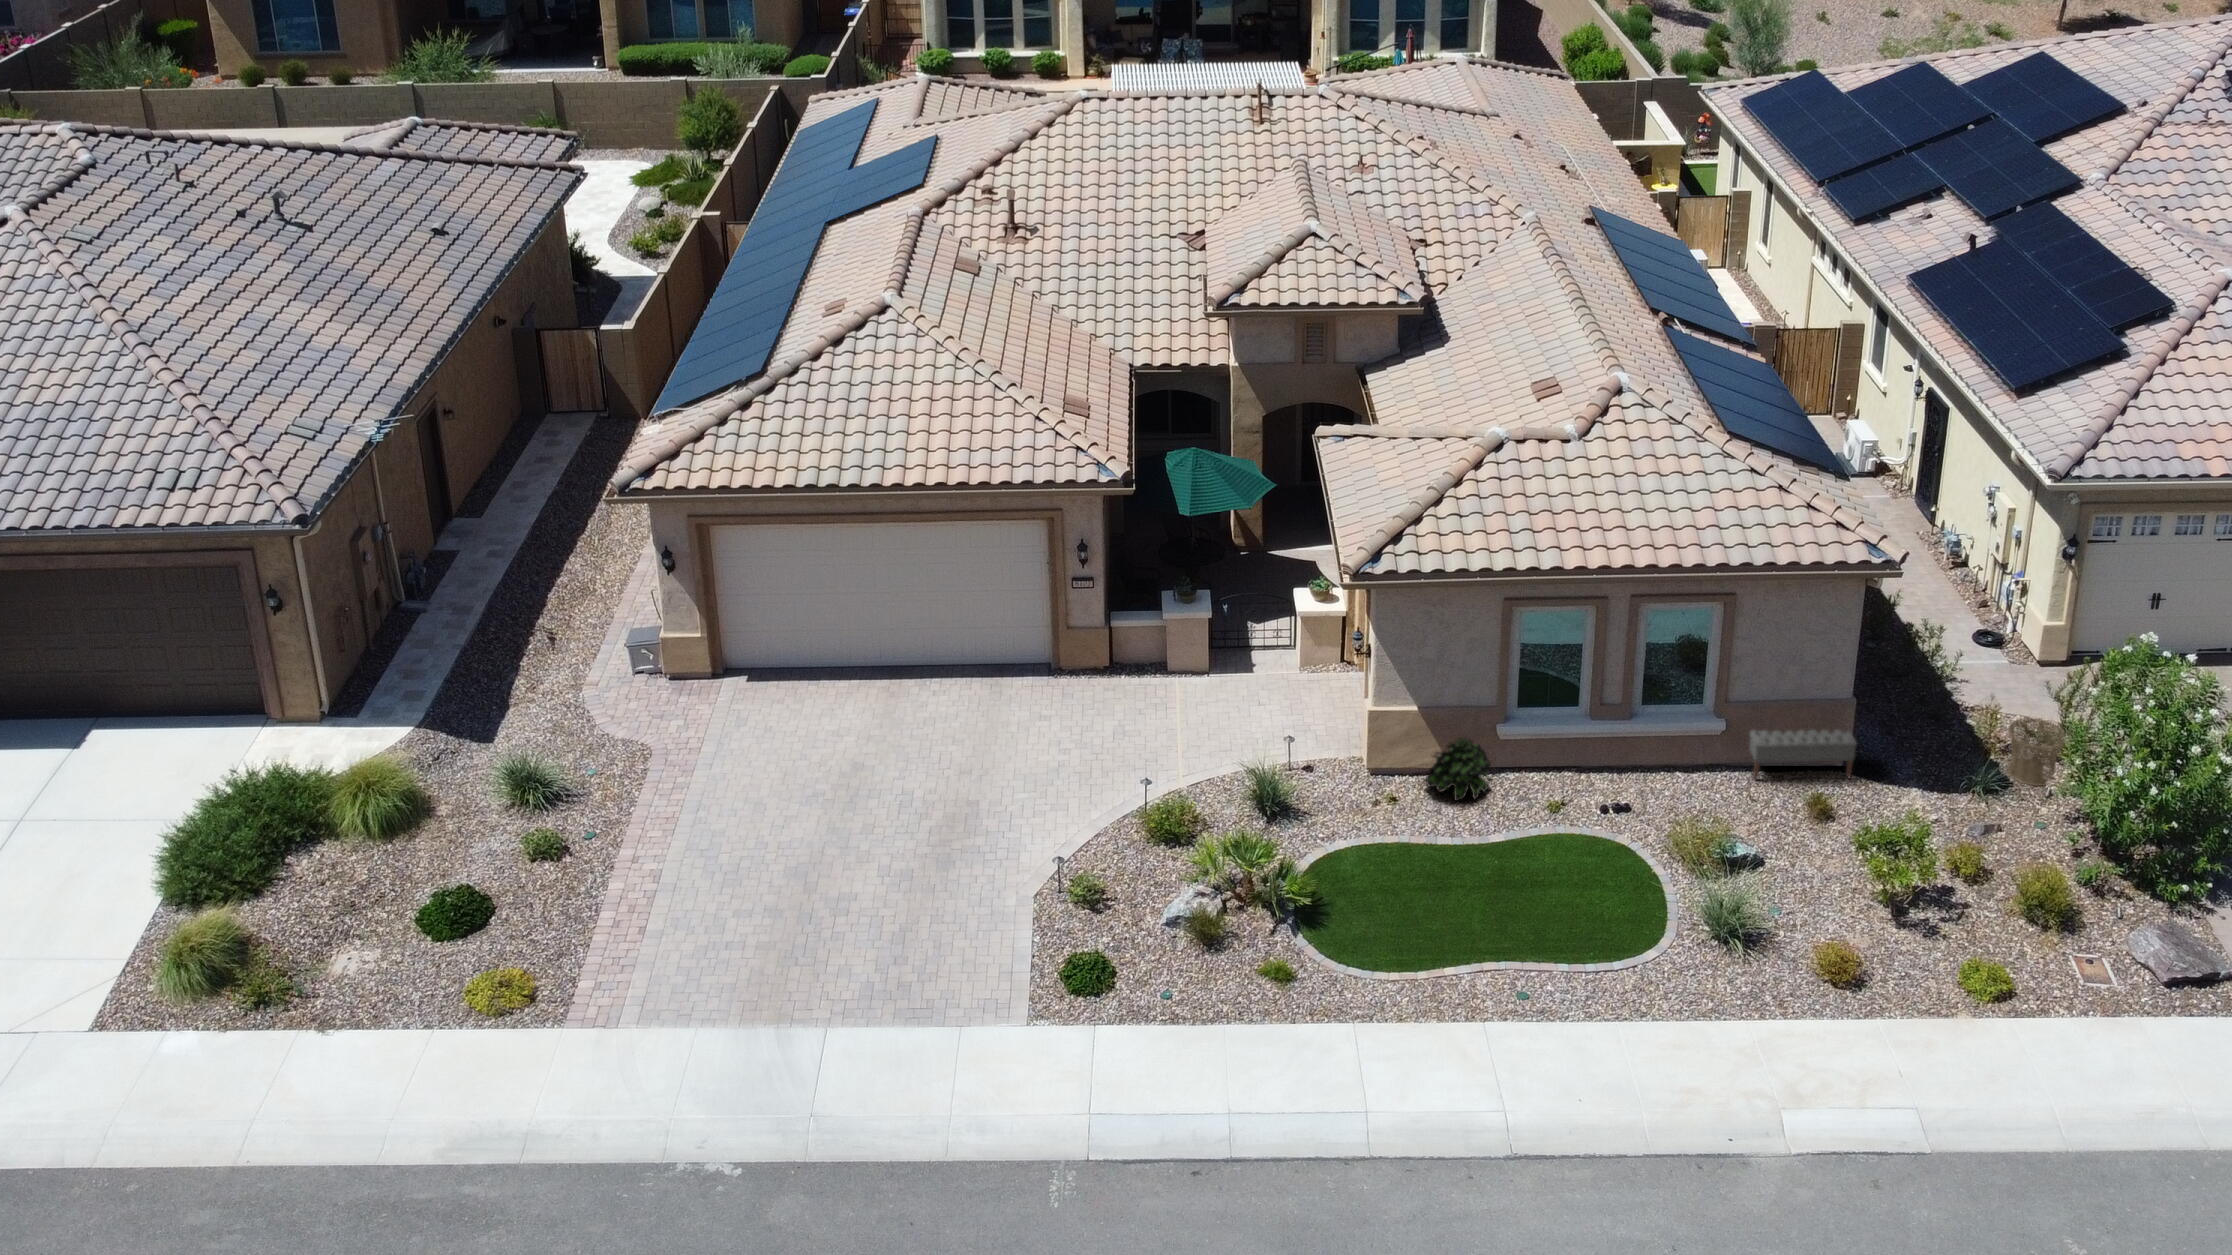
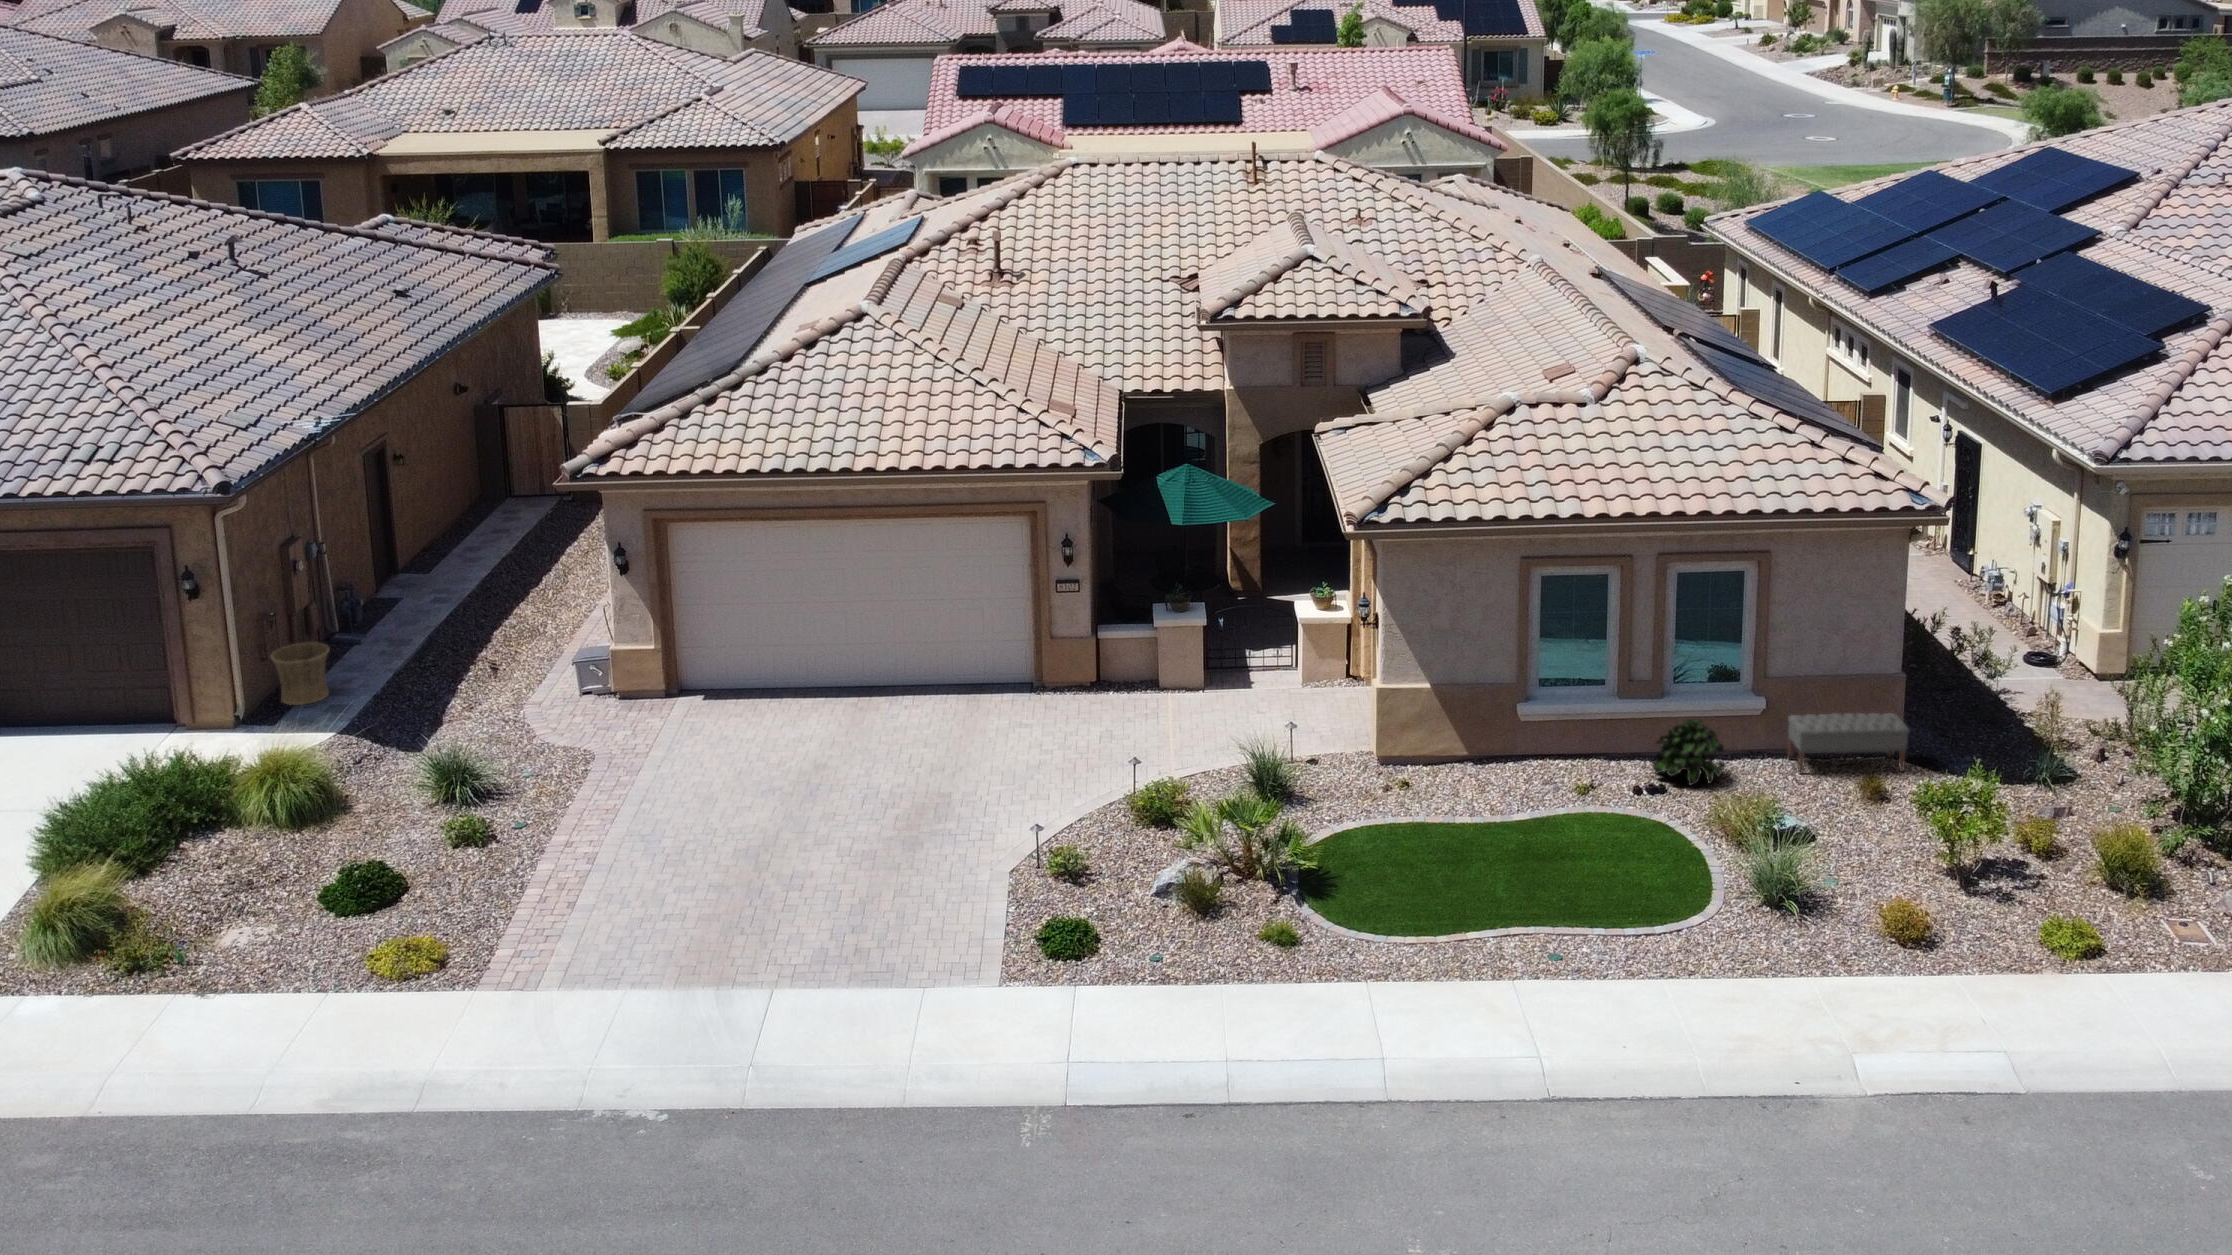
basket: present [2007,718,2065,786] -> present [270,642,330,705]
potted plant: present [1426,738,1493,801] -> present [1653,719,1725,786]

